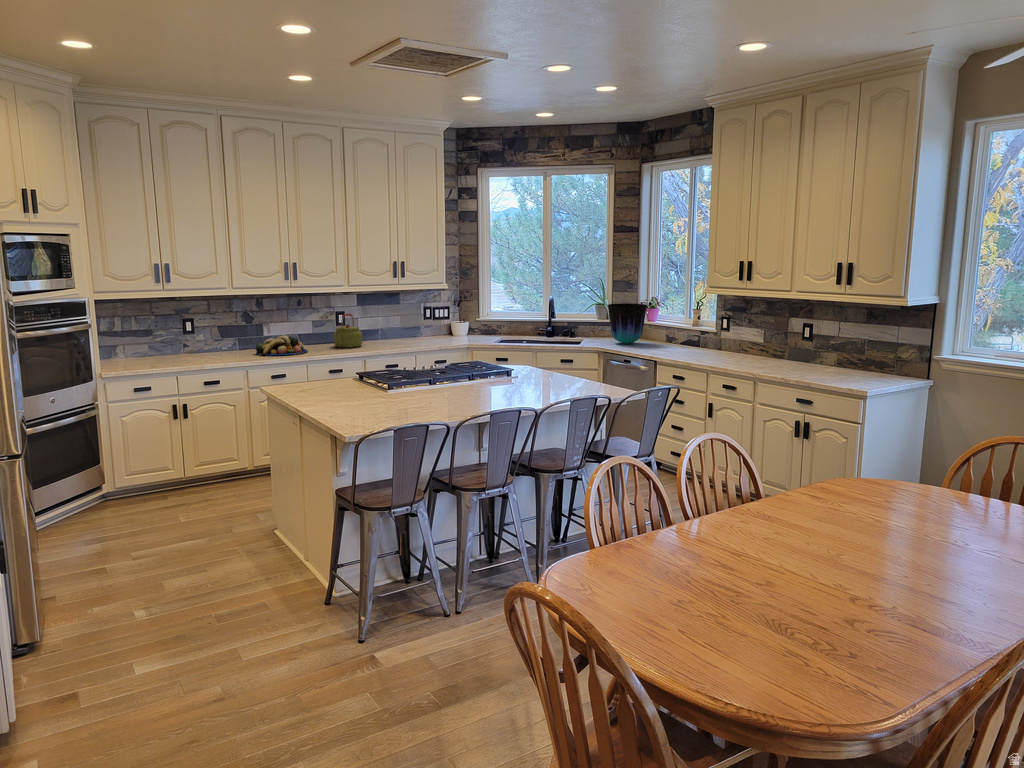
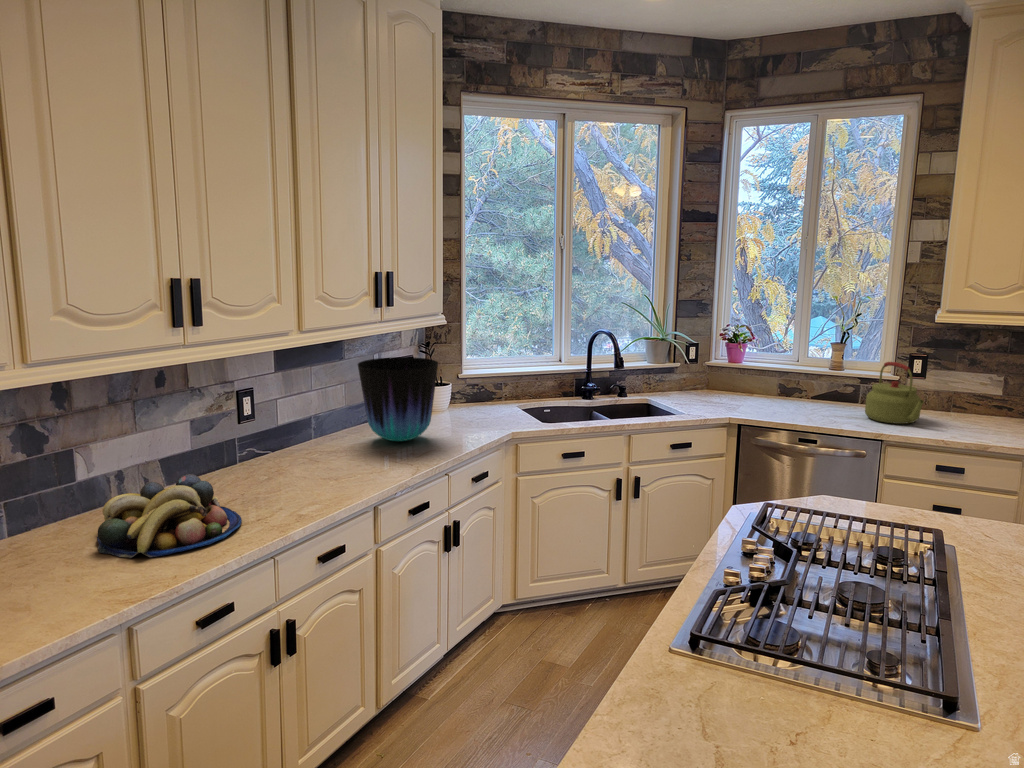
vase: present [608,303,647,343] -> present [358,357,438,441]
kettle: present [334,313,363,348] -> present [865,362,924,424]

